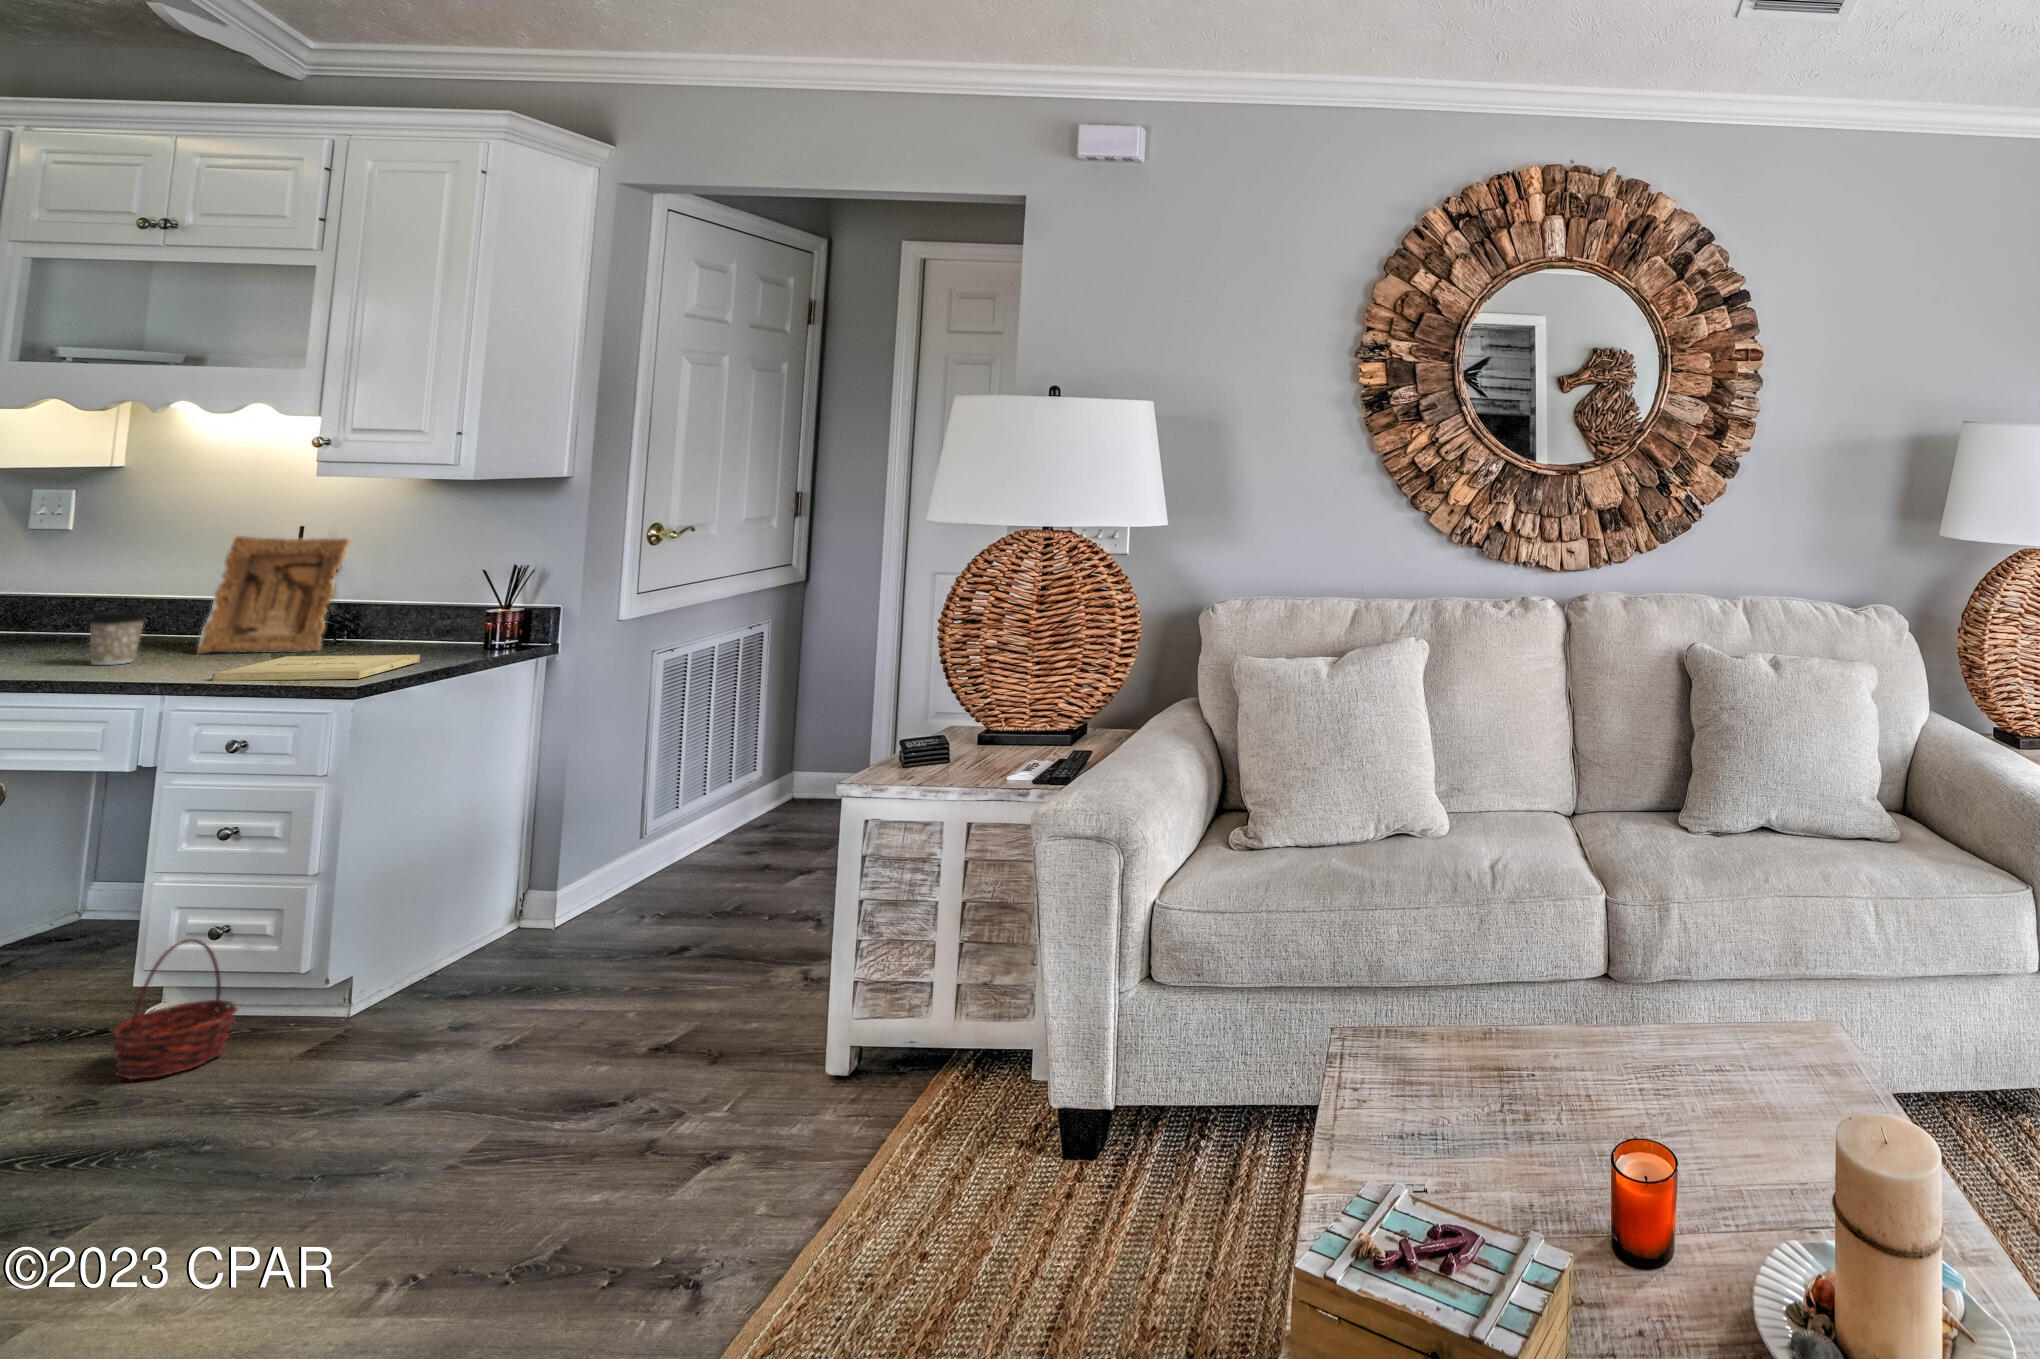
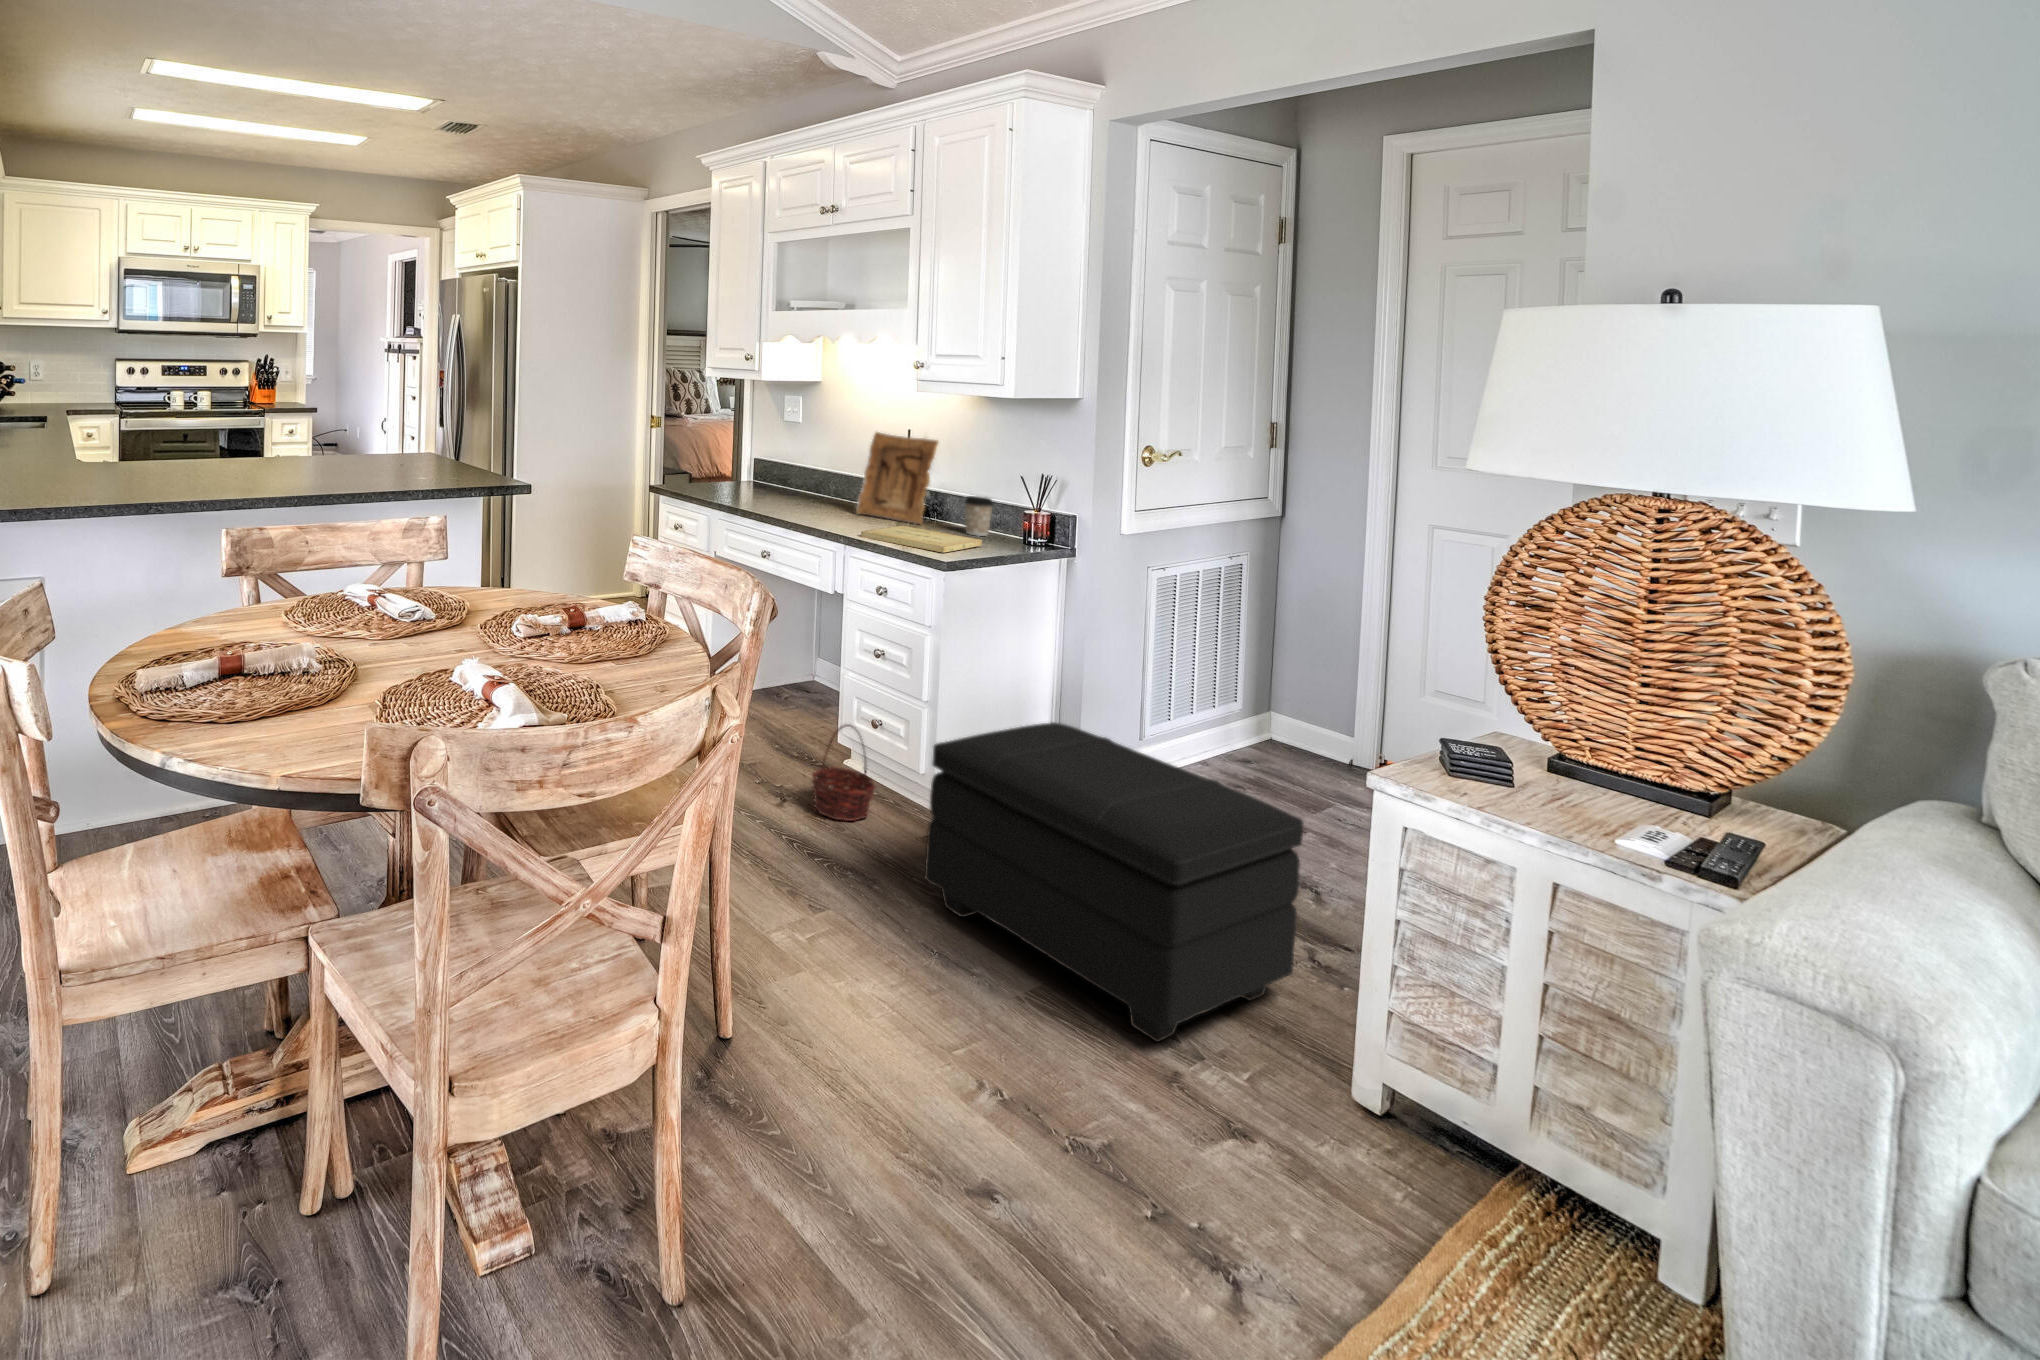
coffee cup: present [89,610,145,665] -> present [965,496,993,536]
footstool: none [327,839,791,1115] -> present [924,722,1304,1042]

